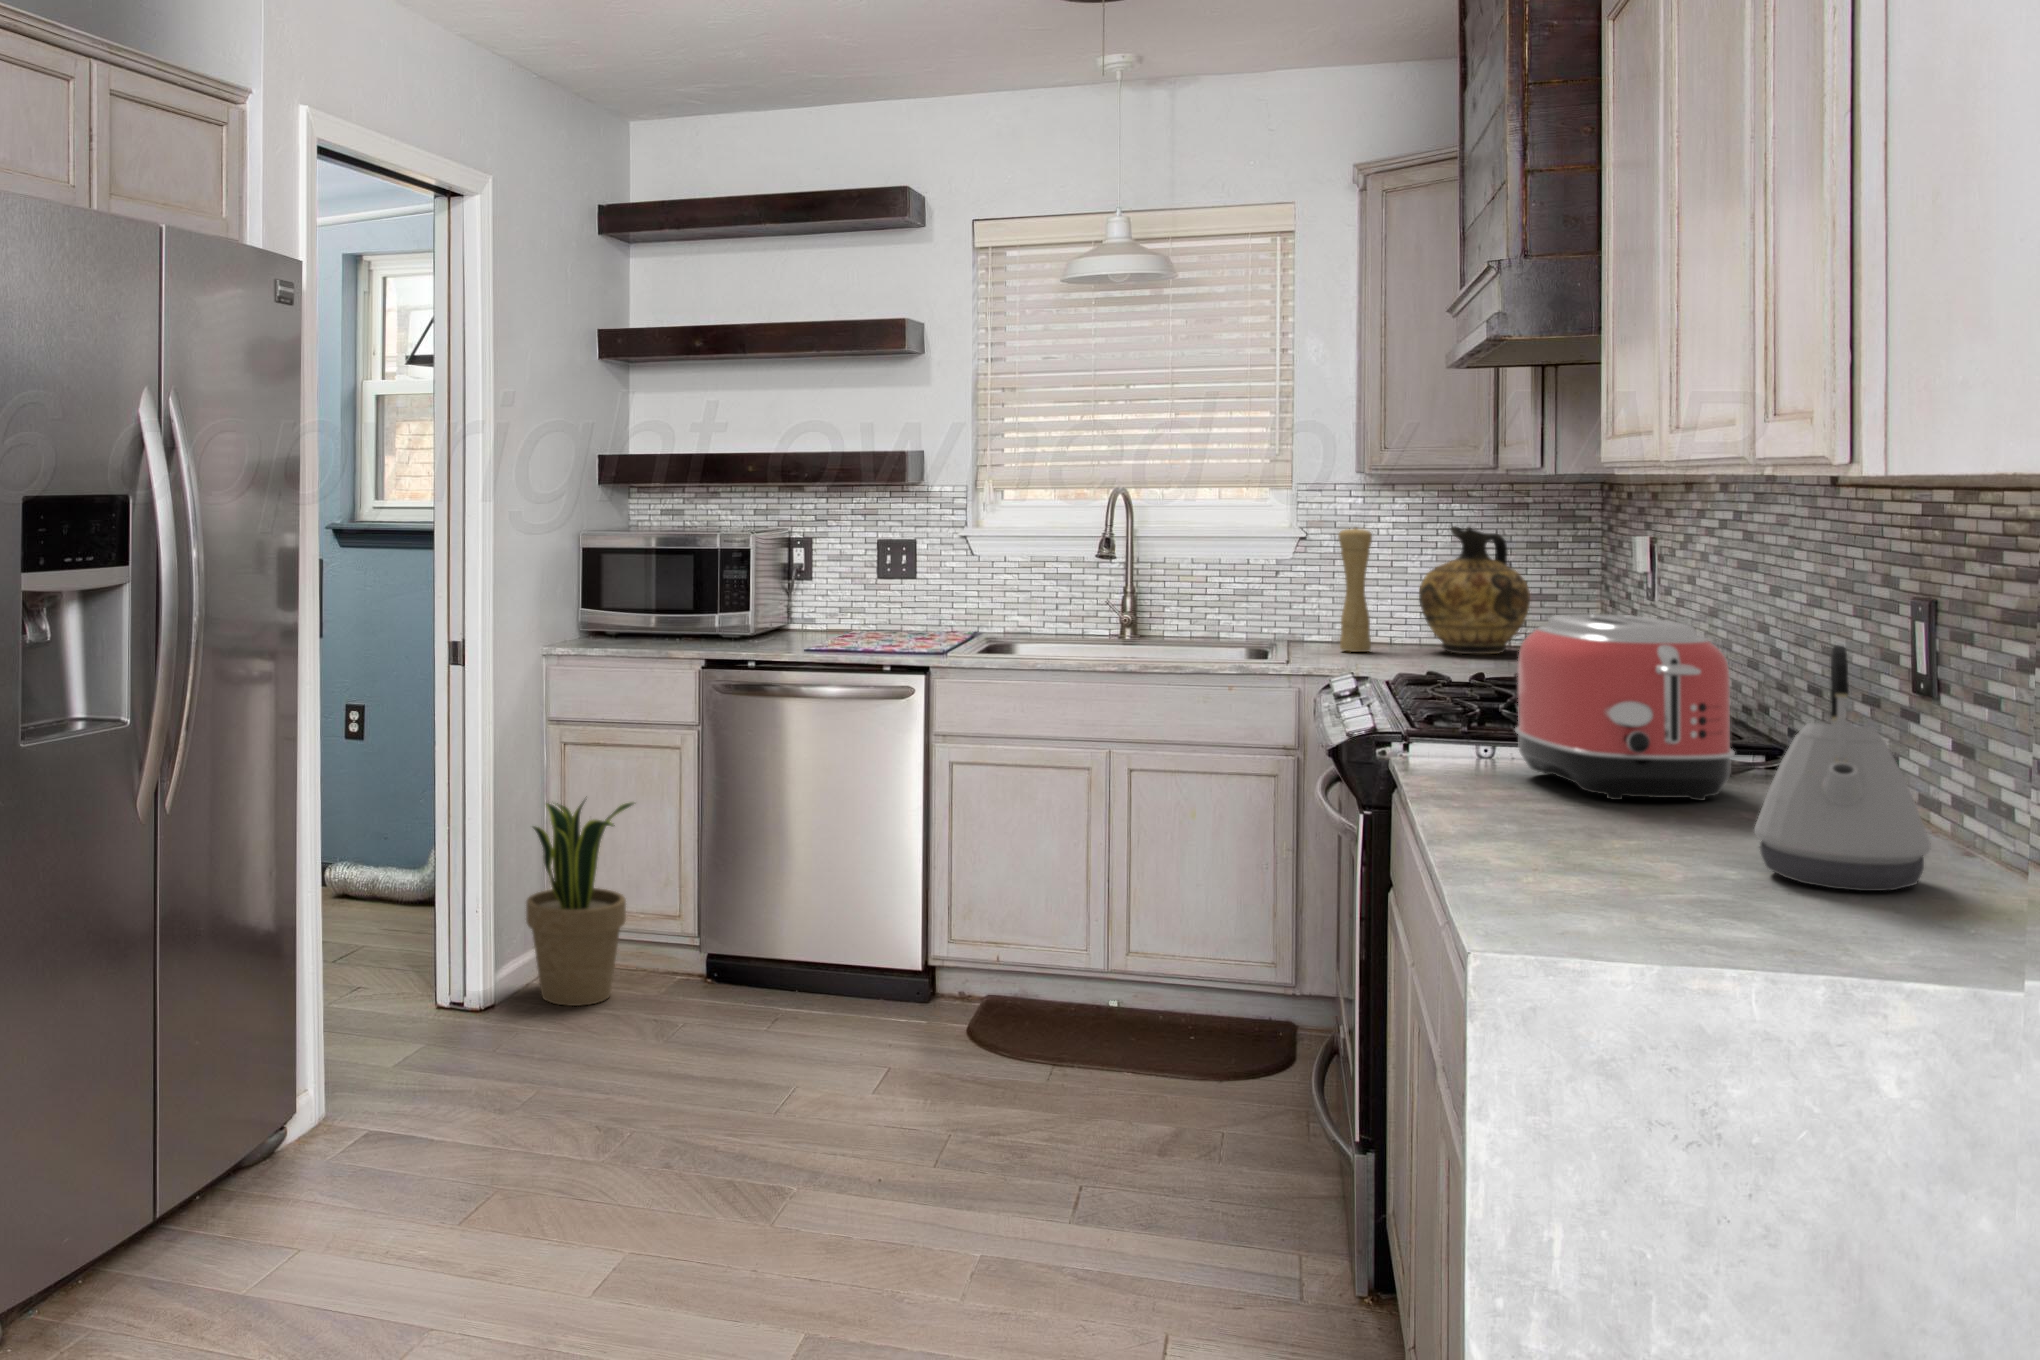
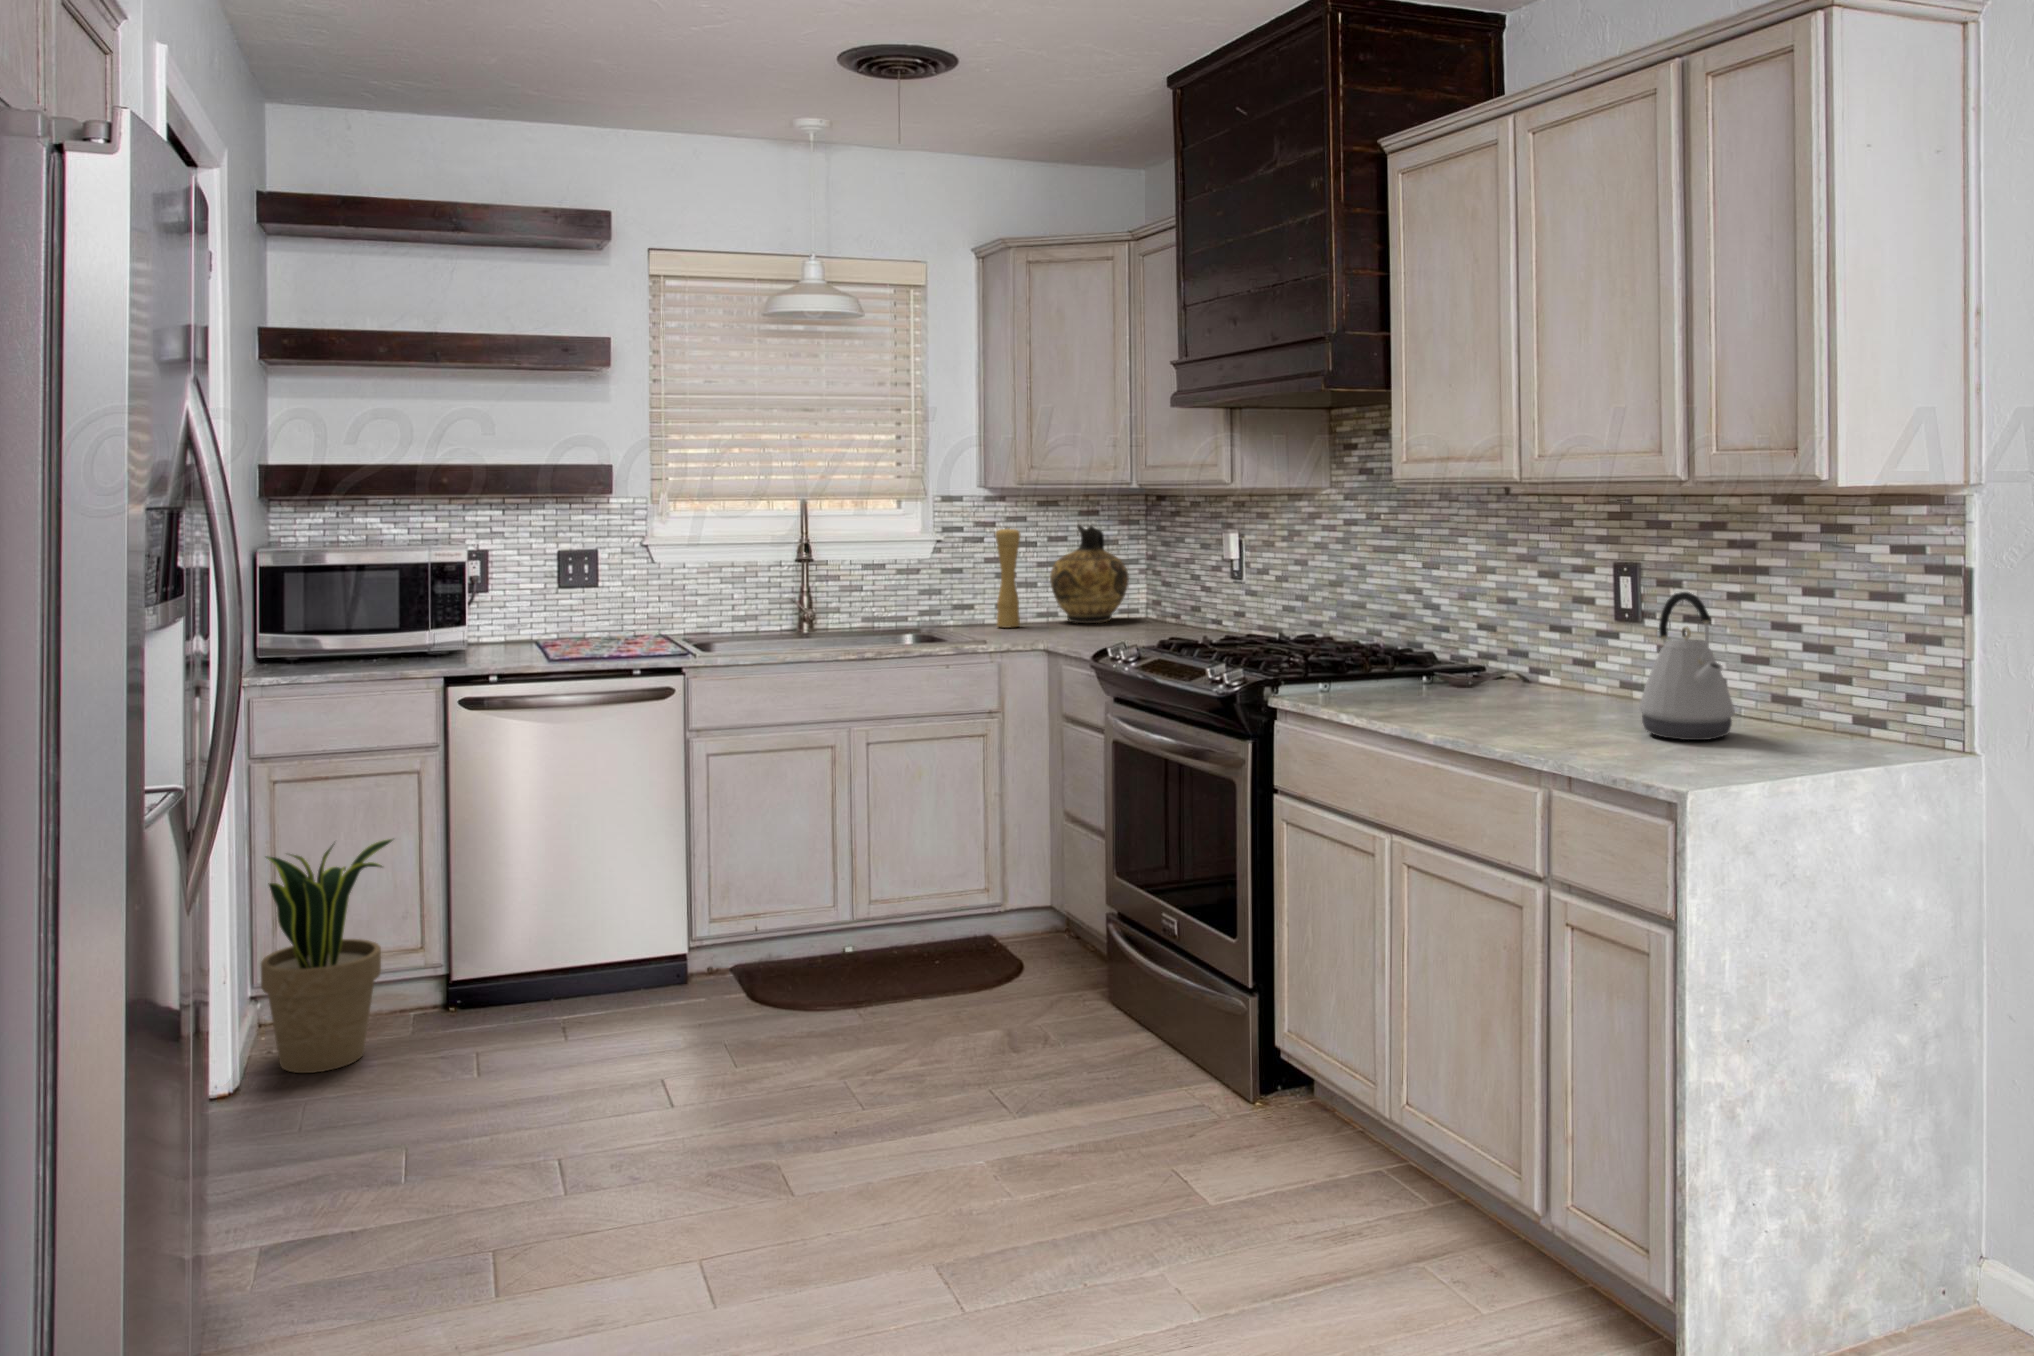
toaster: present [1515,614,1735,801] -> none [1368,583,1518,708]

